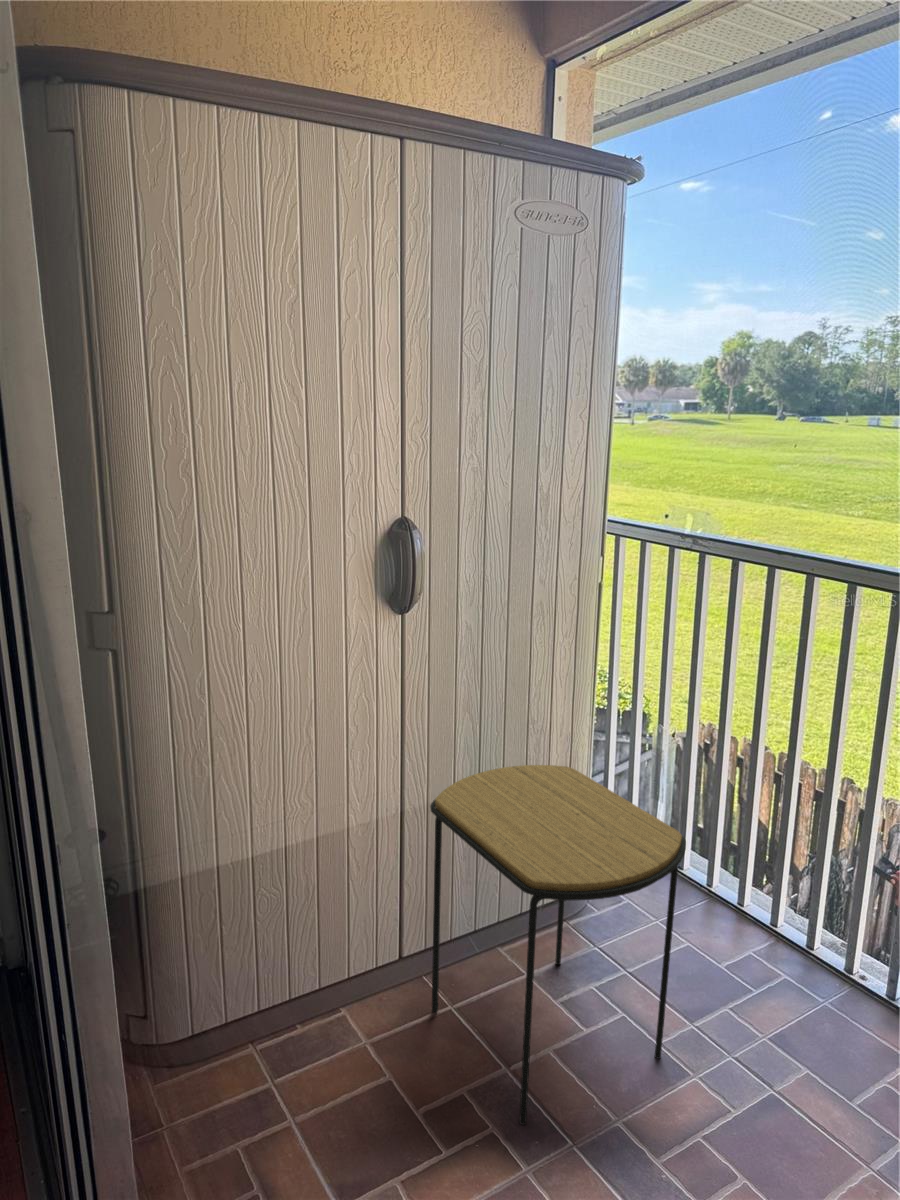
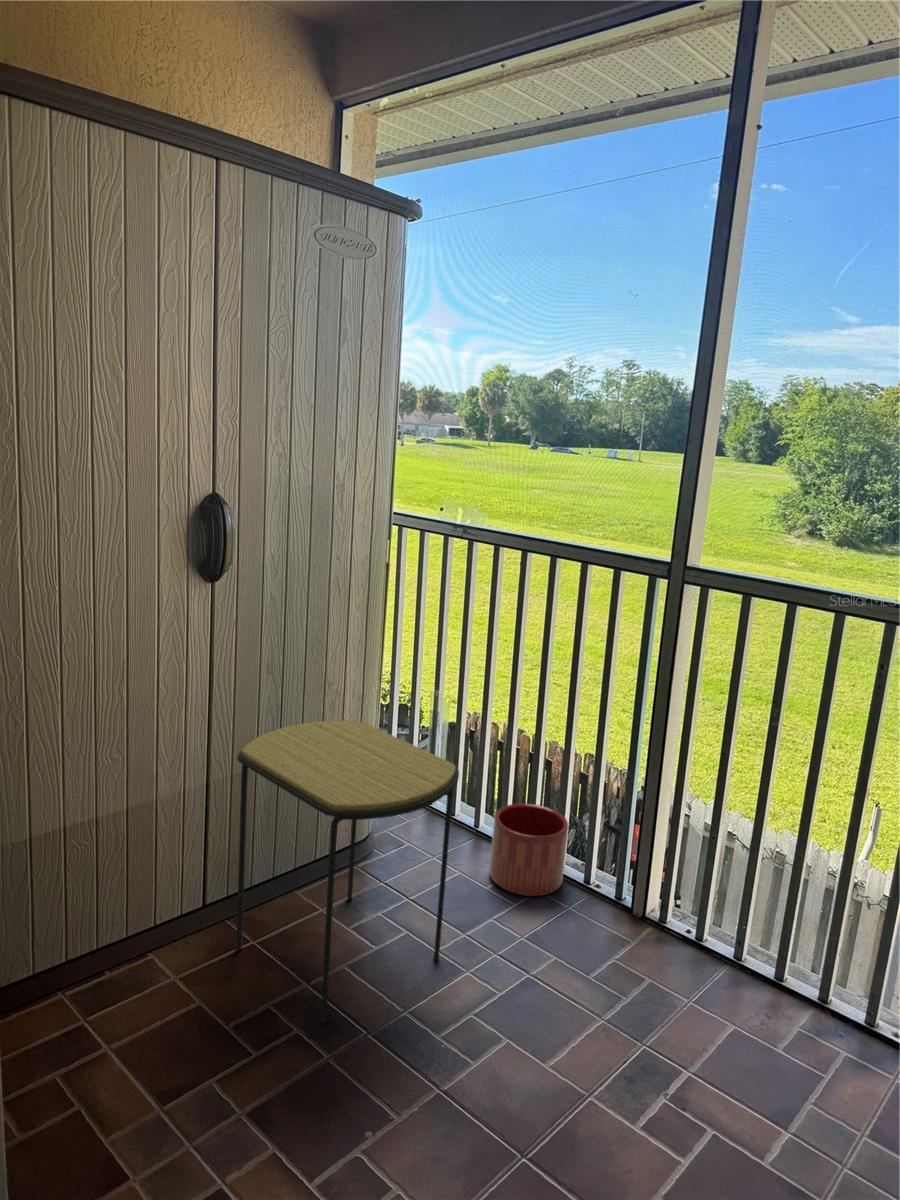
planter: none [724,867,825,984] -> present [489,803,568,896]

